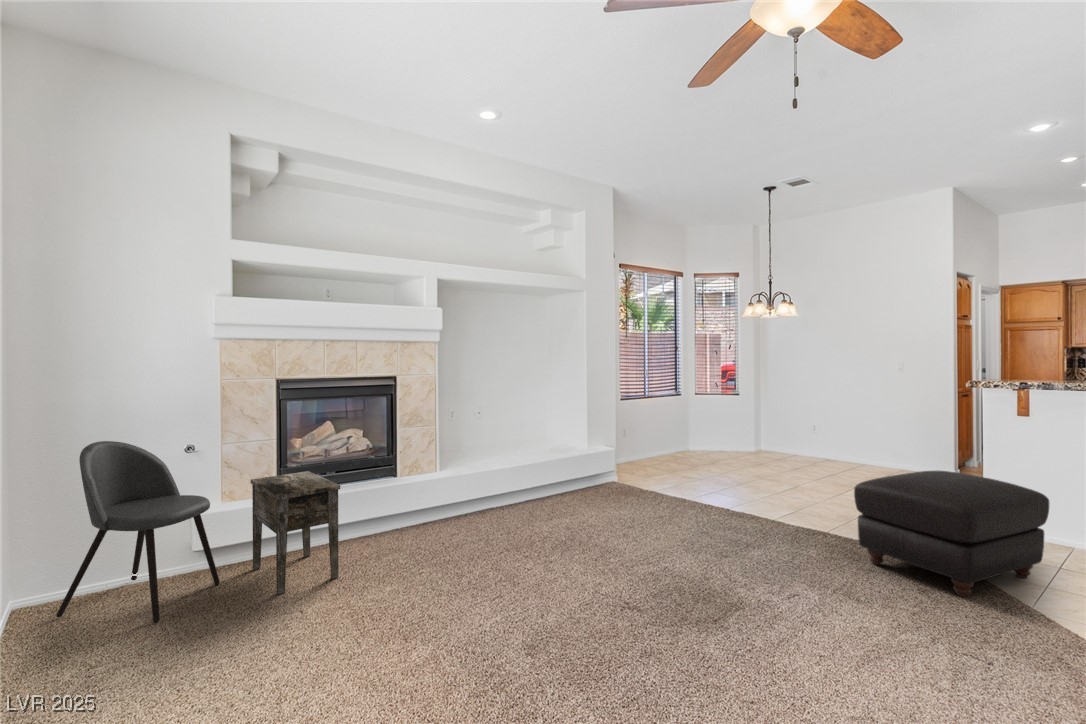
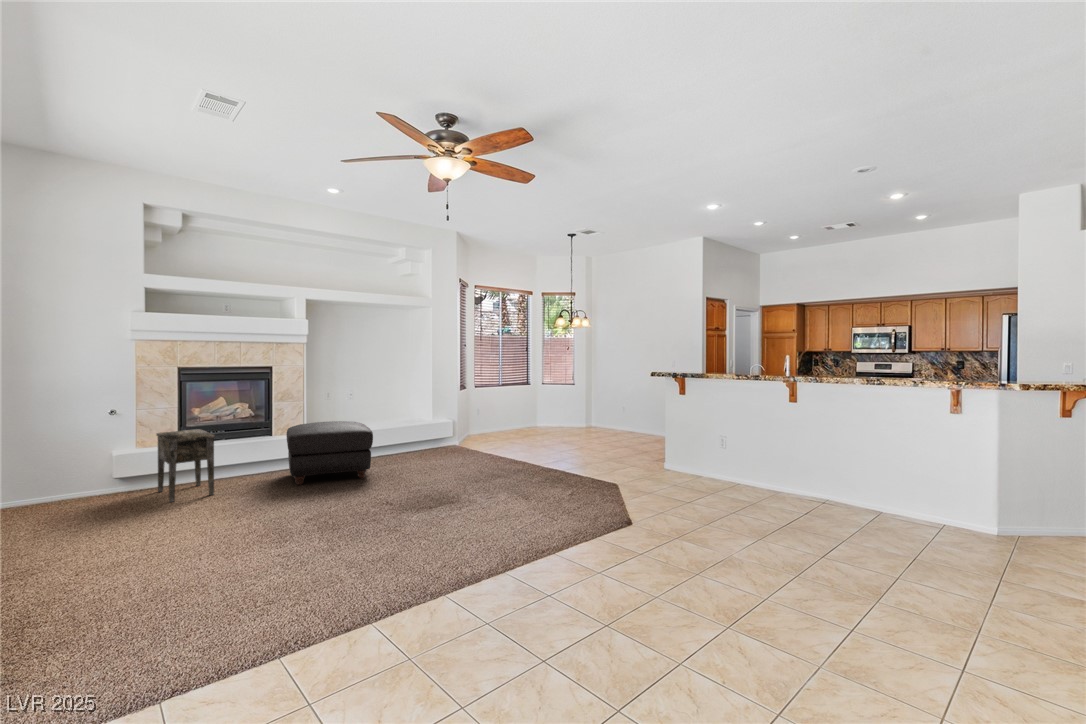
dining chair: present [56,441,220,622] -> none [20,405,133,514]
ottoman: present [854,470,1049,597] -> present [286,421,373,485]

